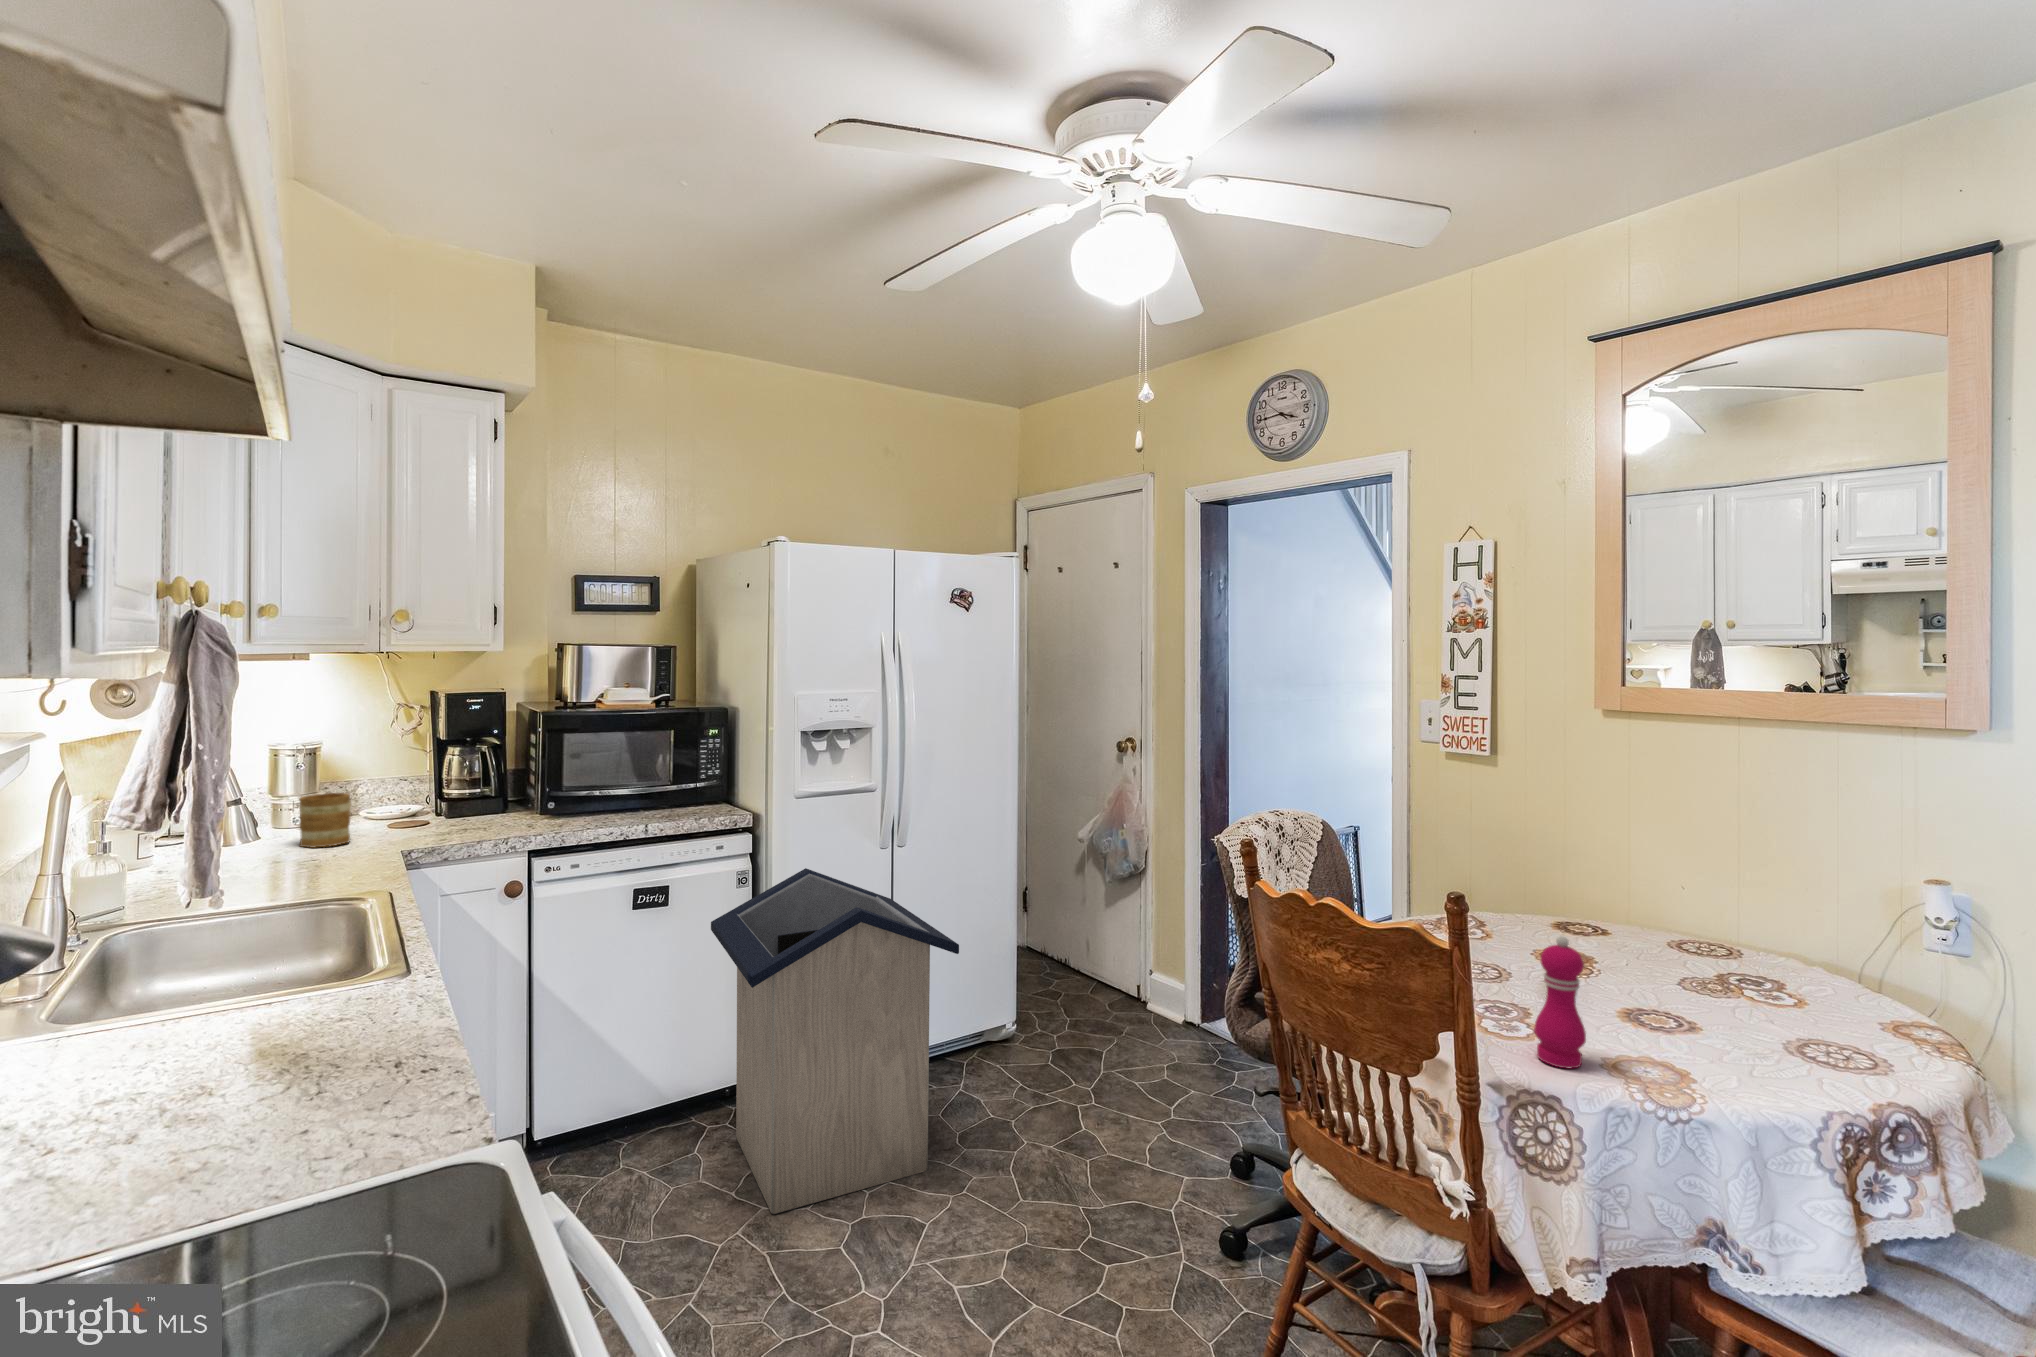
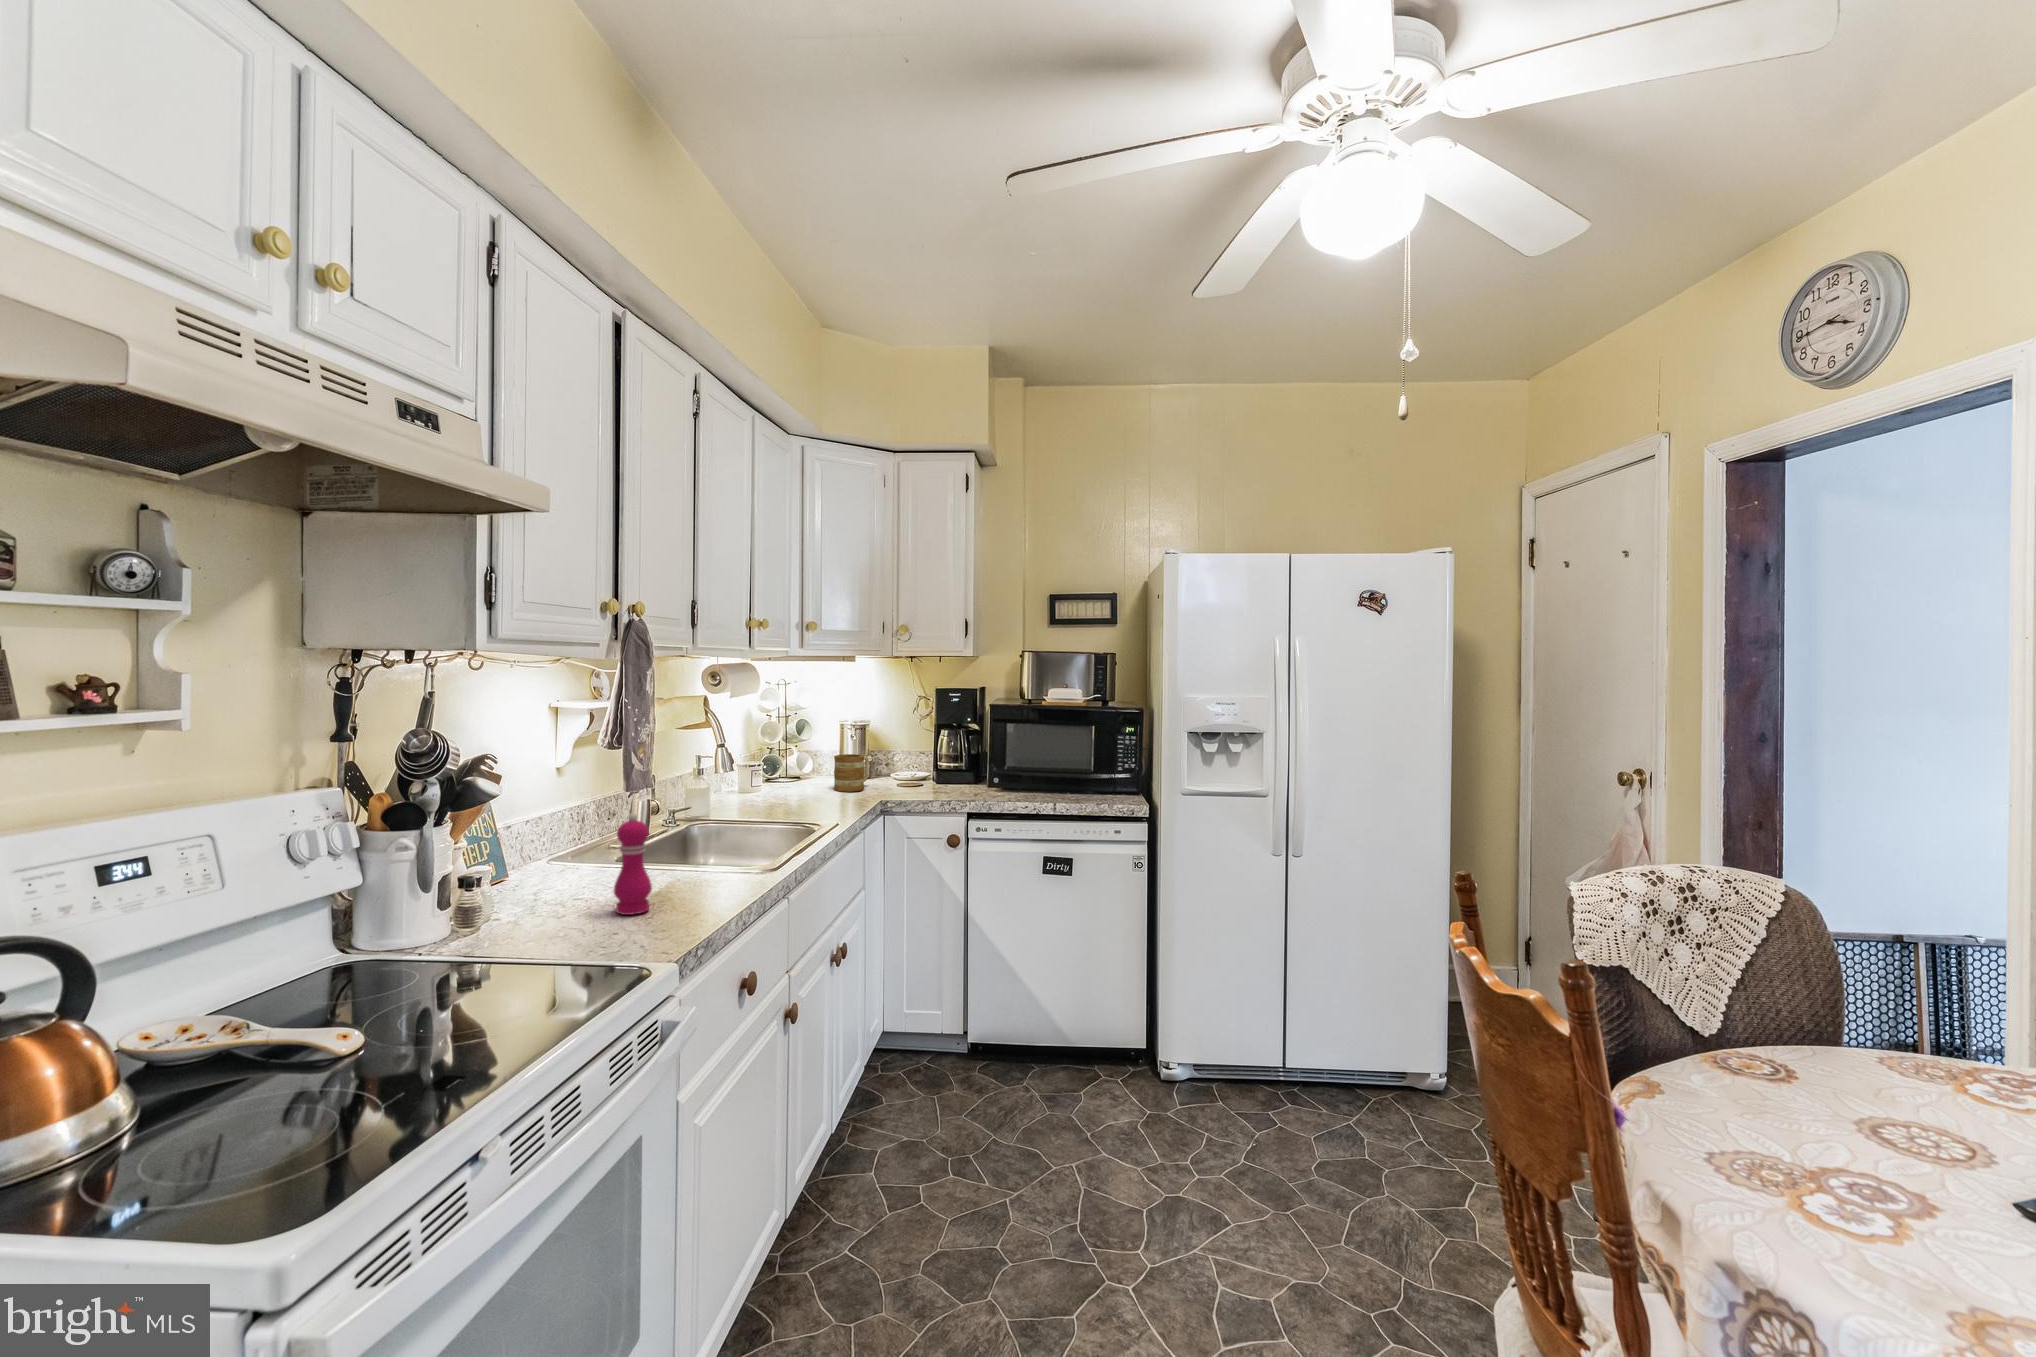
trash can: present [711,868,959,1214] -> none [1084,859,1296,1180]
pepper mill: present [1534,936,1586,1068] -> present [614,813,652,915]

